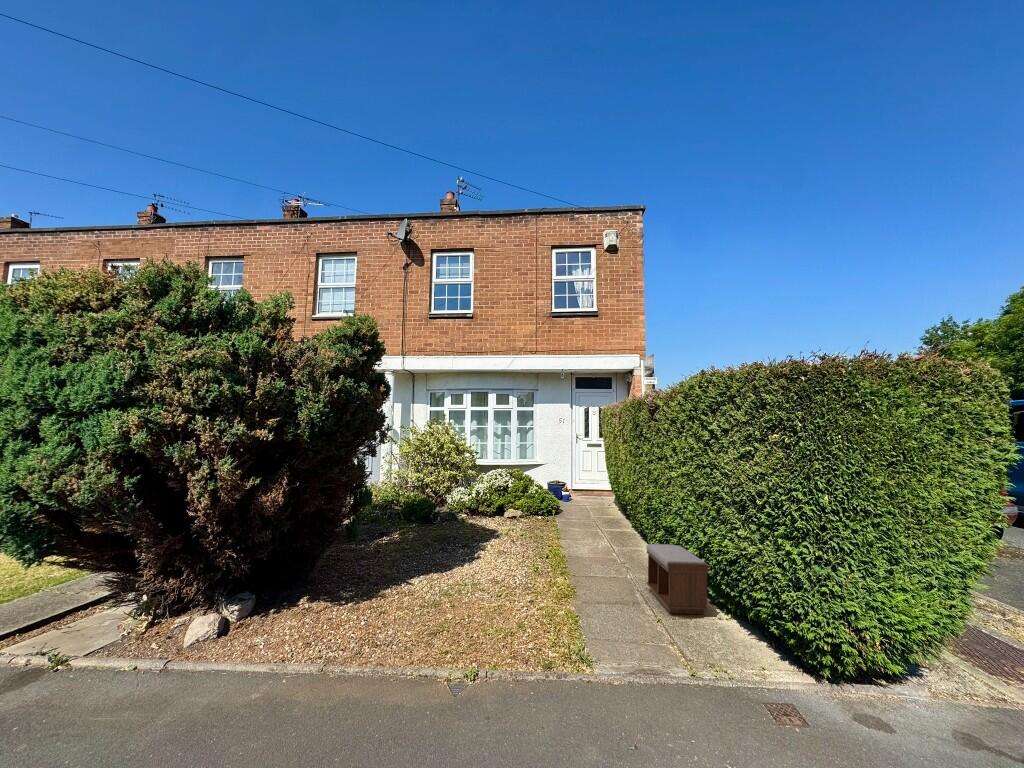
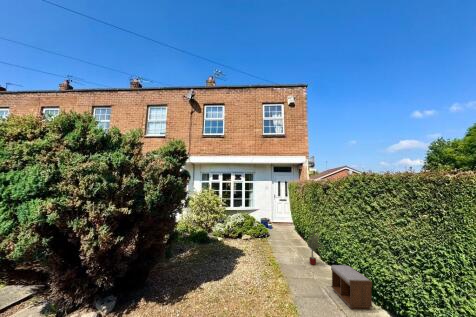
potted tree: none [616,492,652,556] -> present [308,232,324,265]

